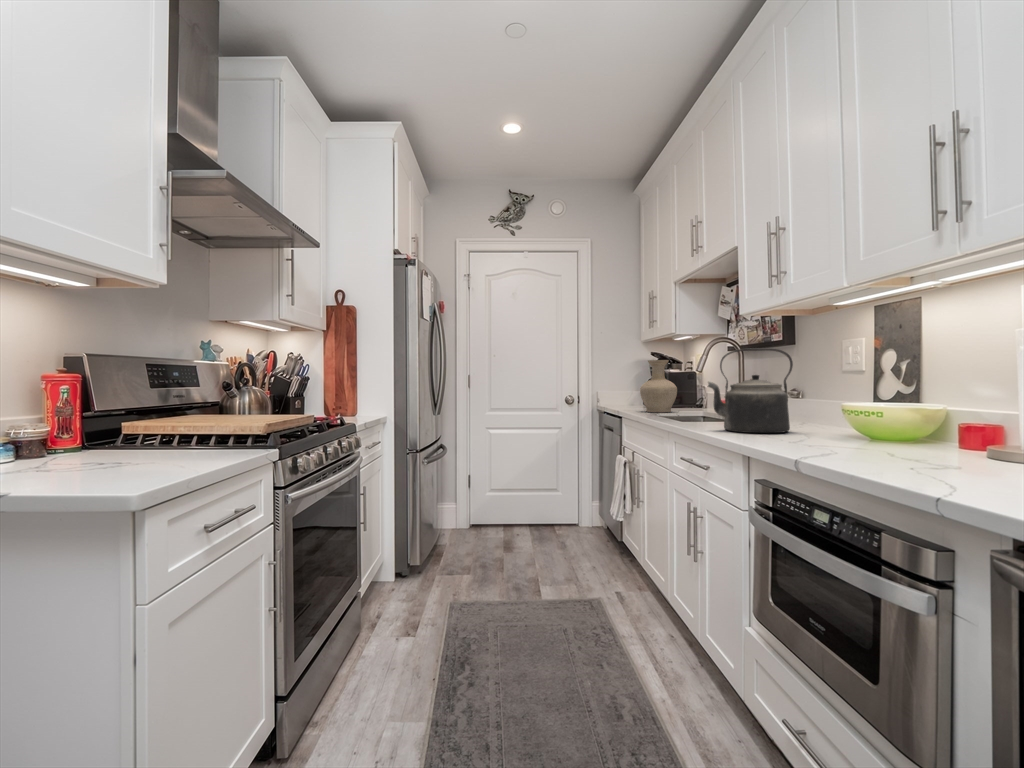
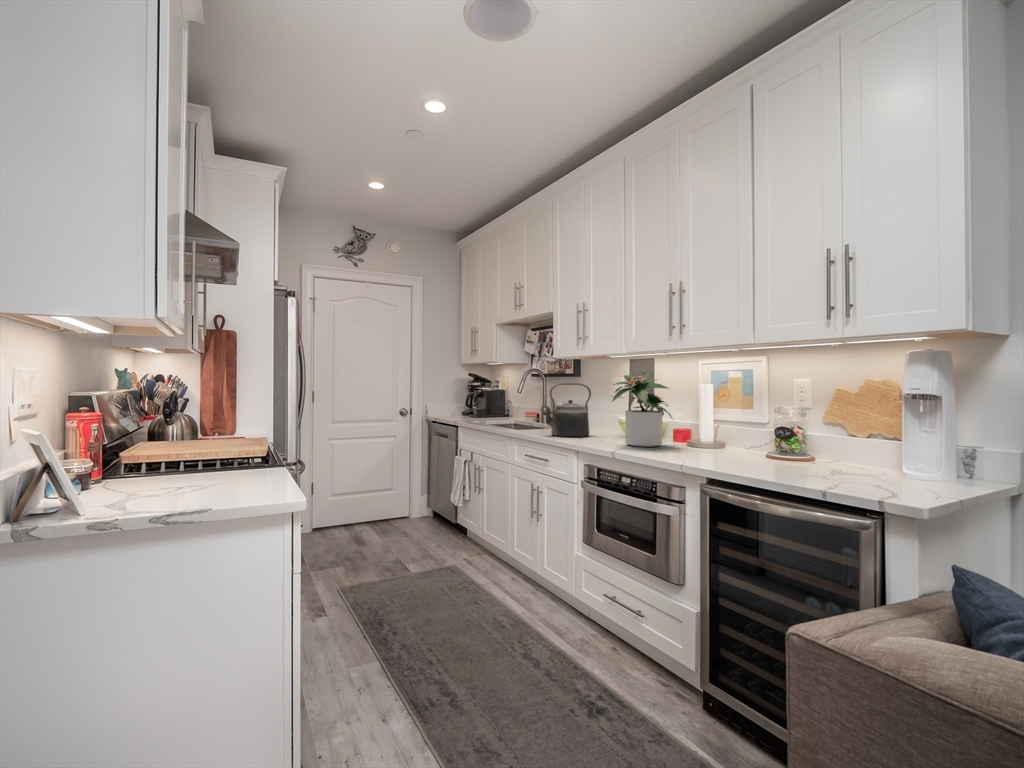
potted plant: none [805,317,950,454] -> present [612,374,672,447]
vase: present [640,360,677,412] -> none [470,382,497,422]

